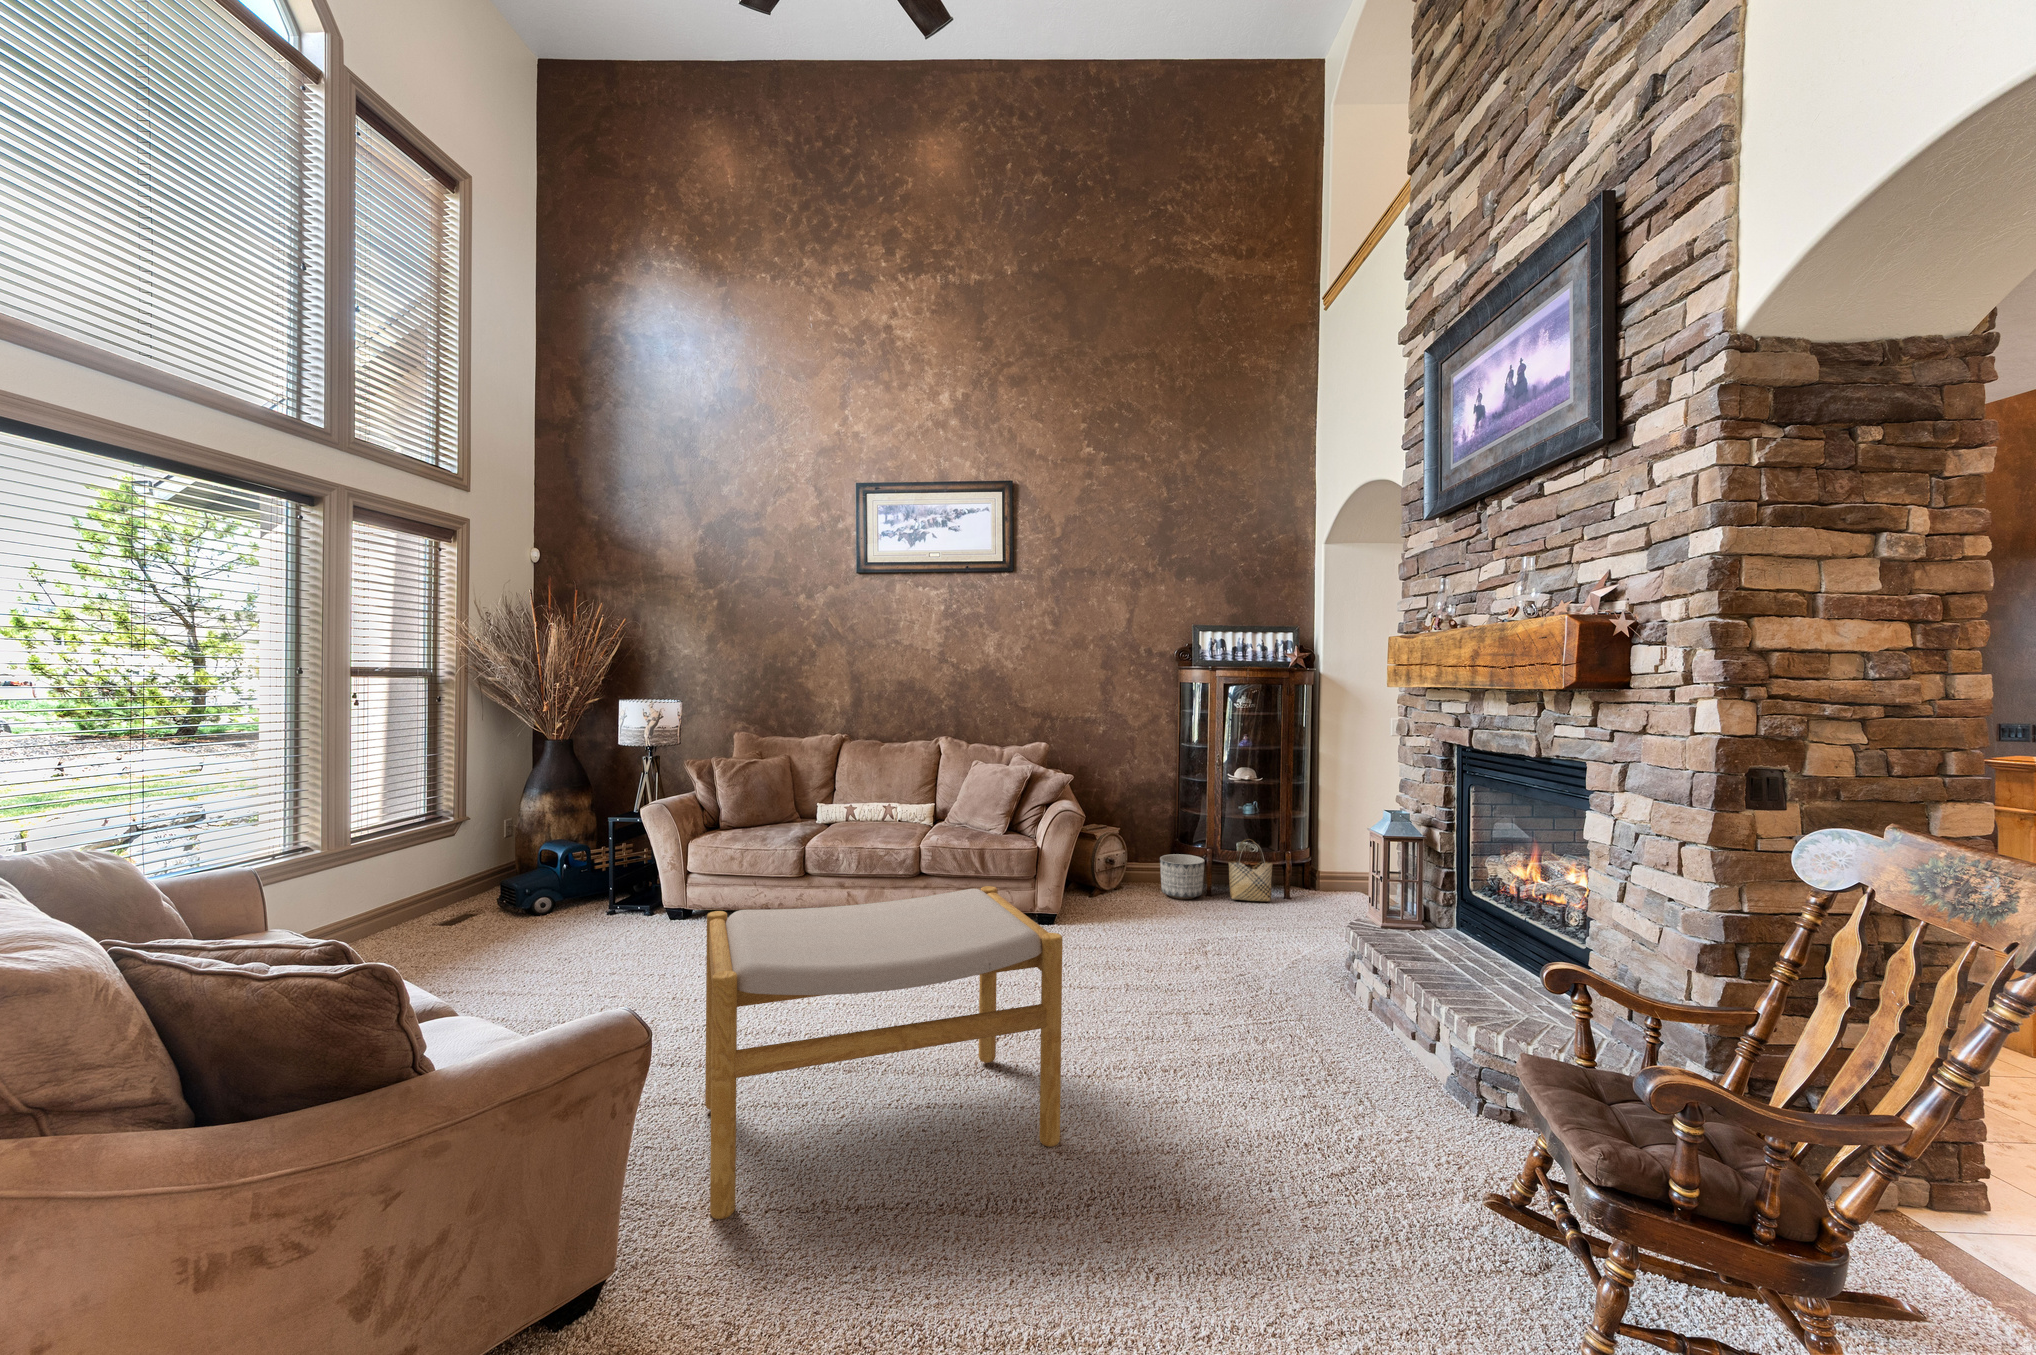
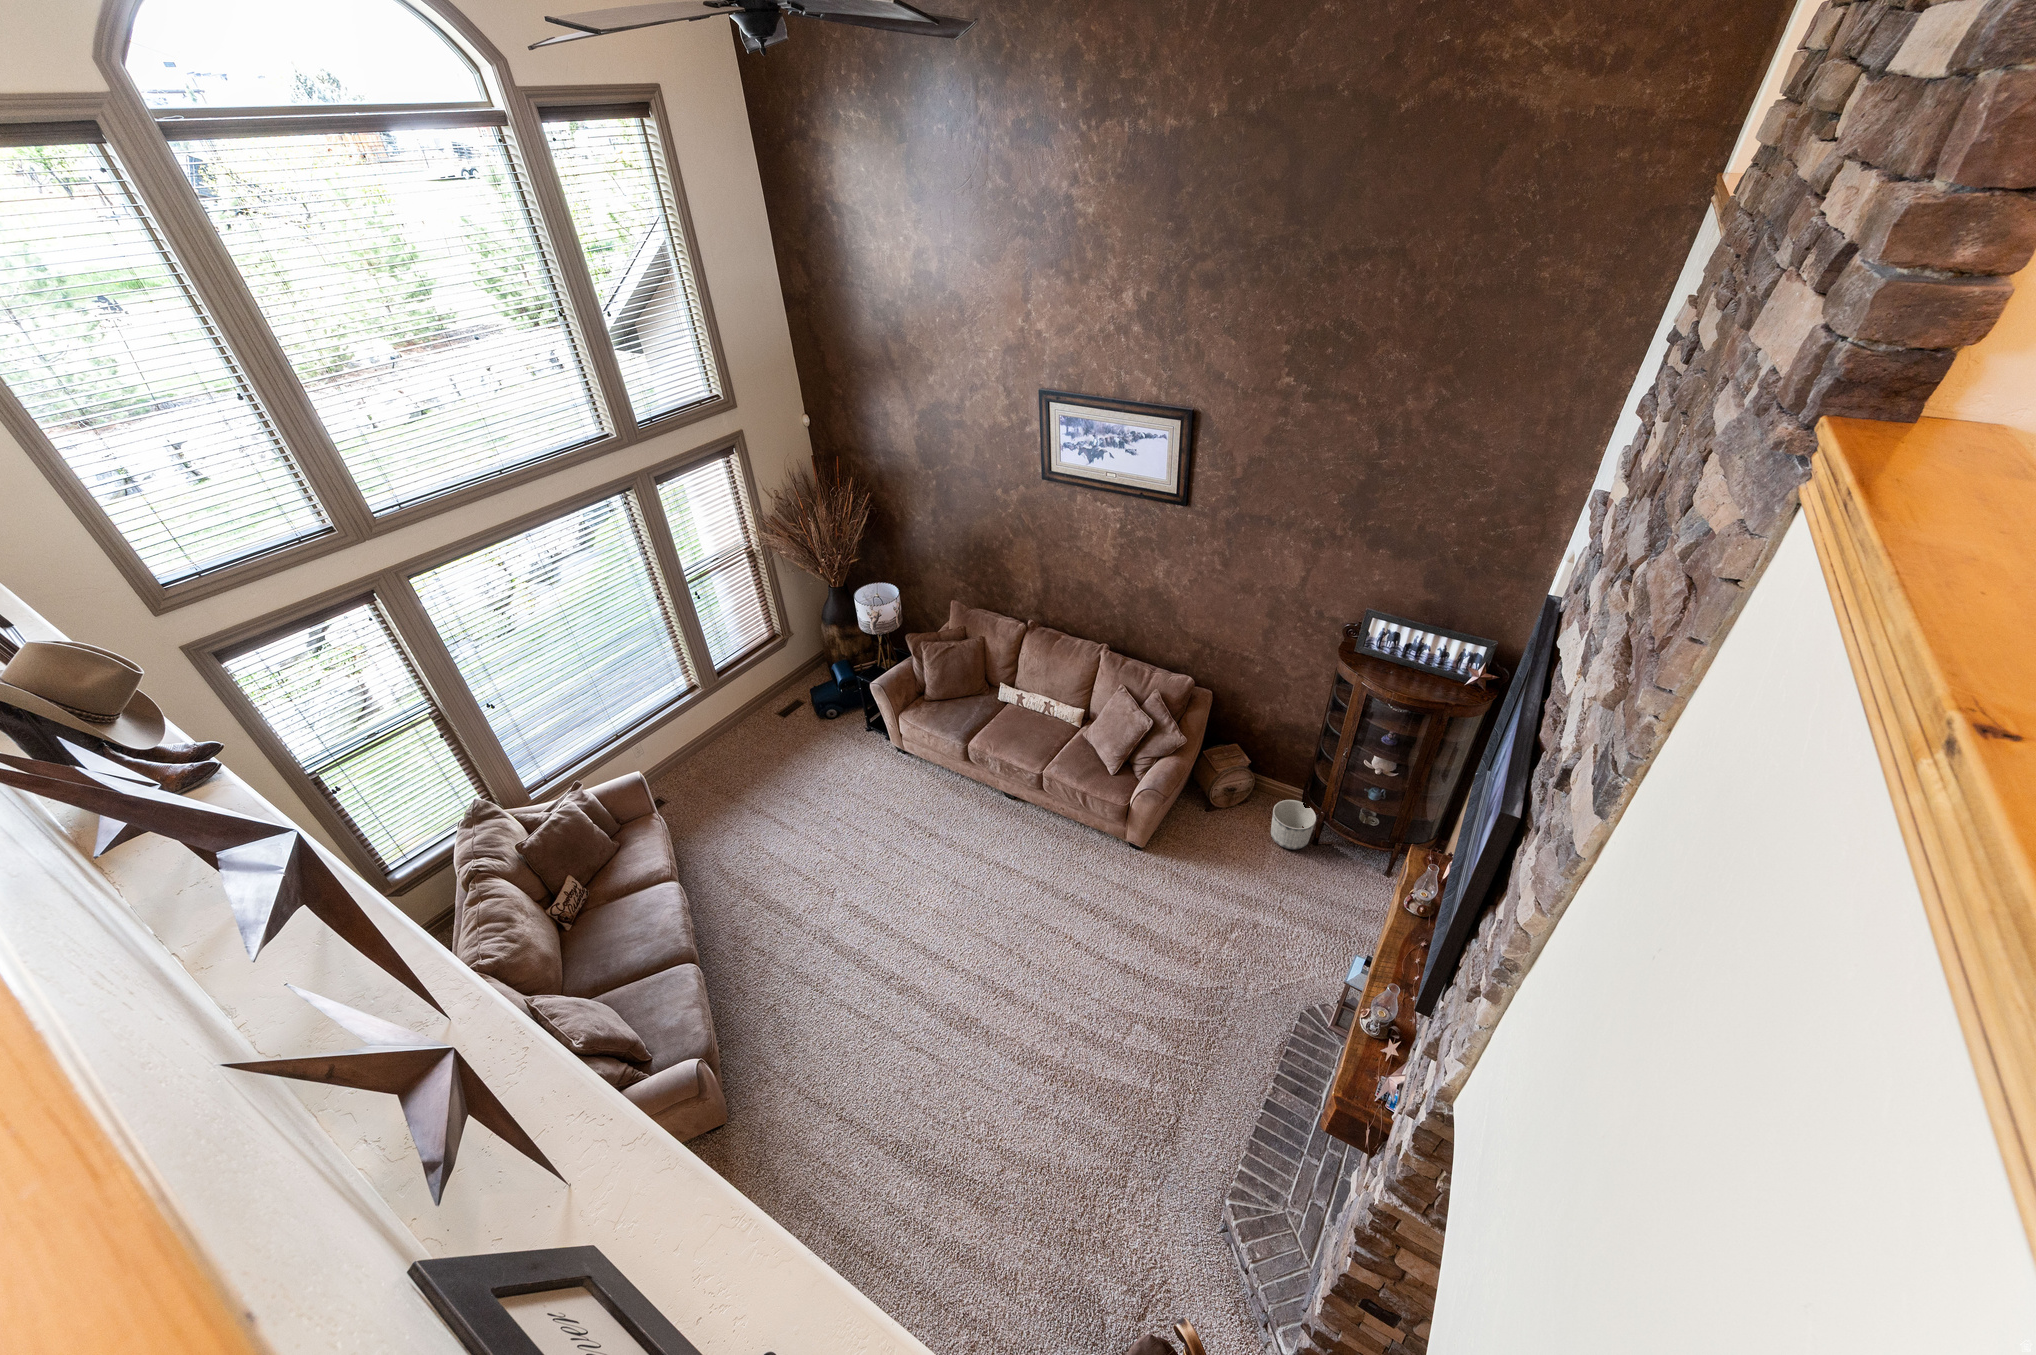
woven basket: present [1228,839,1273,902] -> none [1327,822,1377,881]
footstool: present [705,886,1063,1219] -> none [730,943,964,1142]

